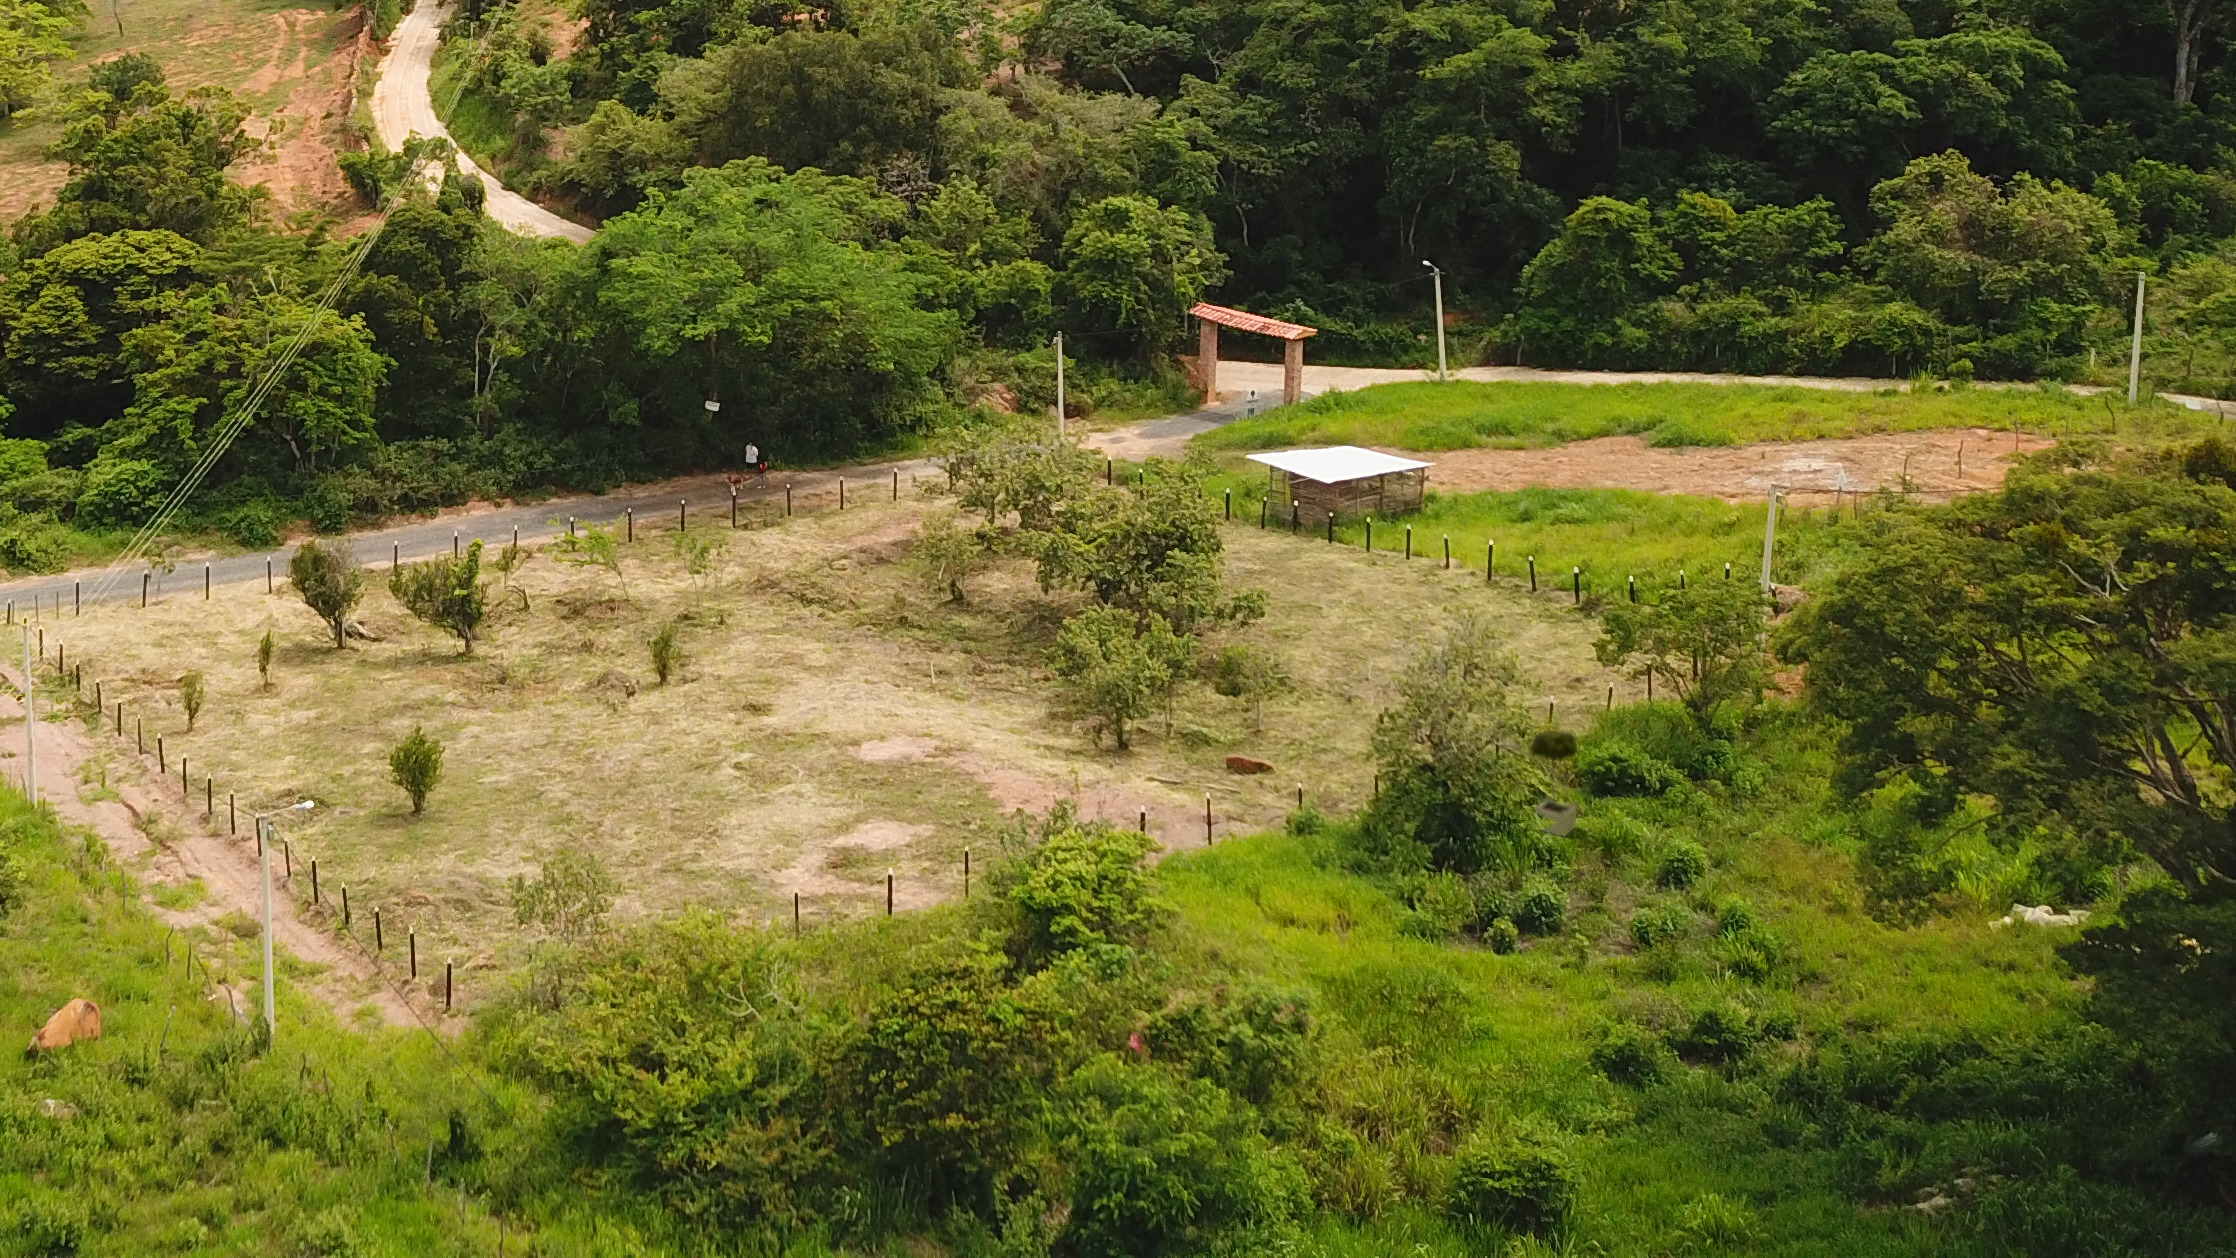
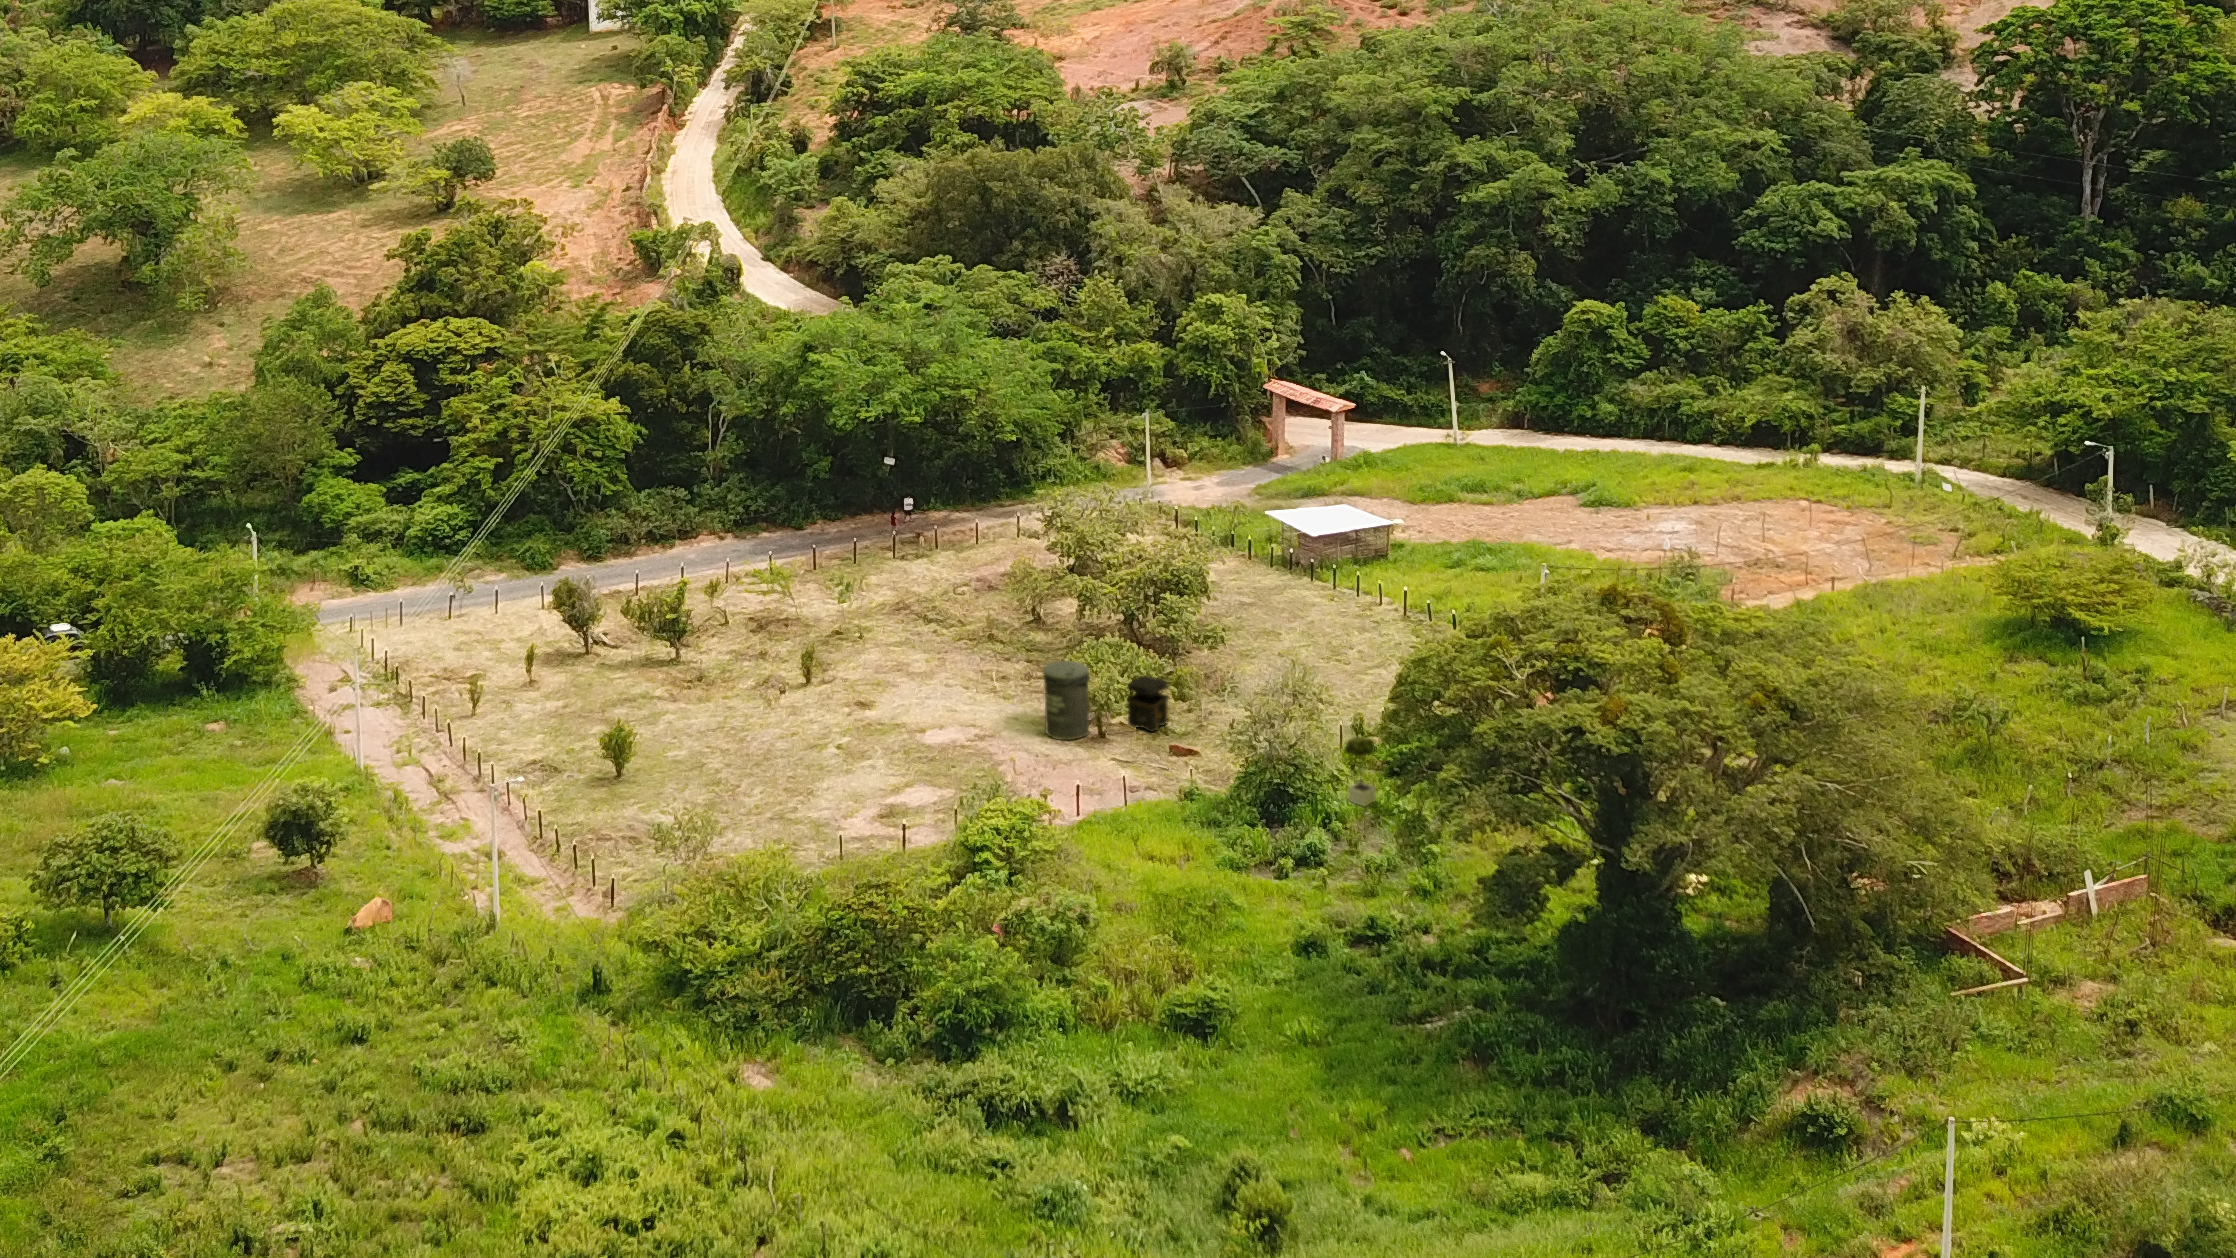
trash can: none [1028,635,1098,750] -> present [1043,661,1090,740]
toolbox: none [1149,656,1209,737] -> present [1127,675,1168,732]

